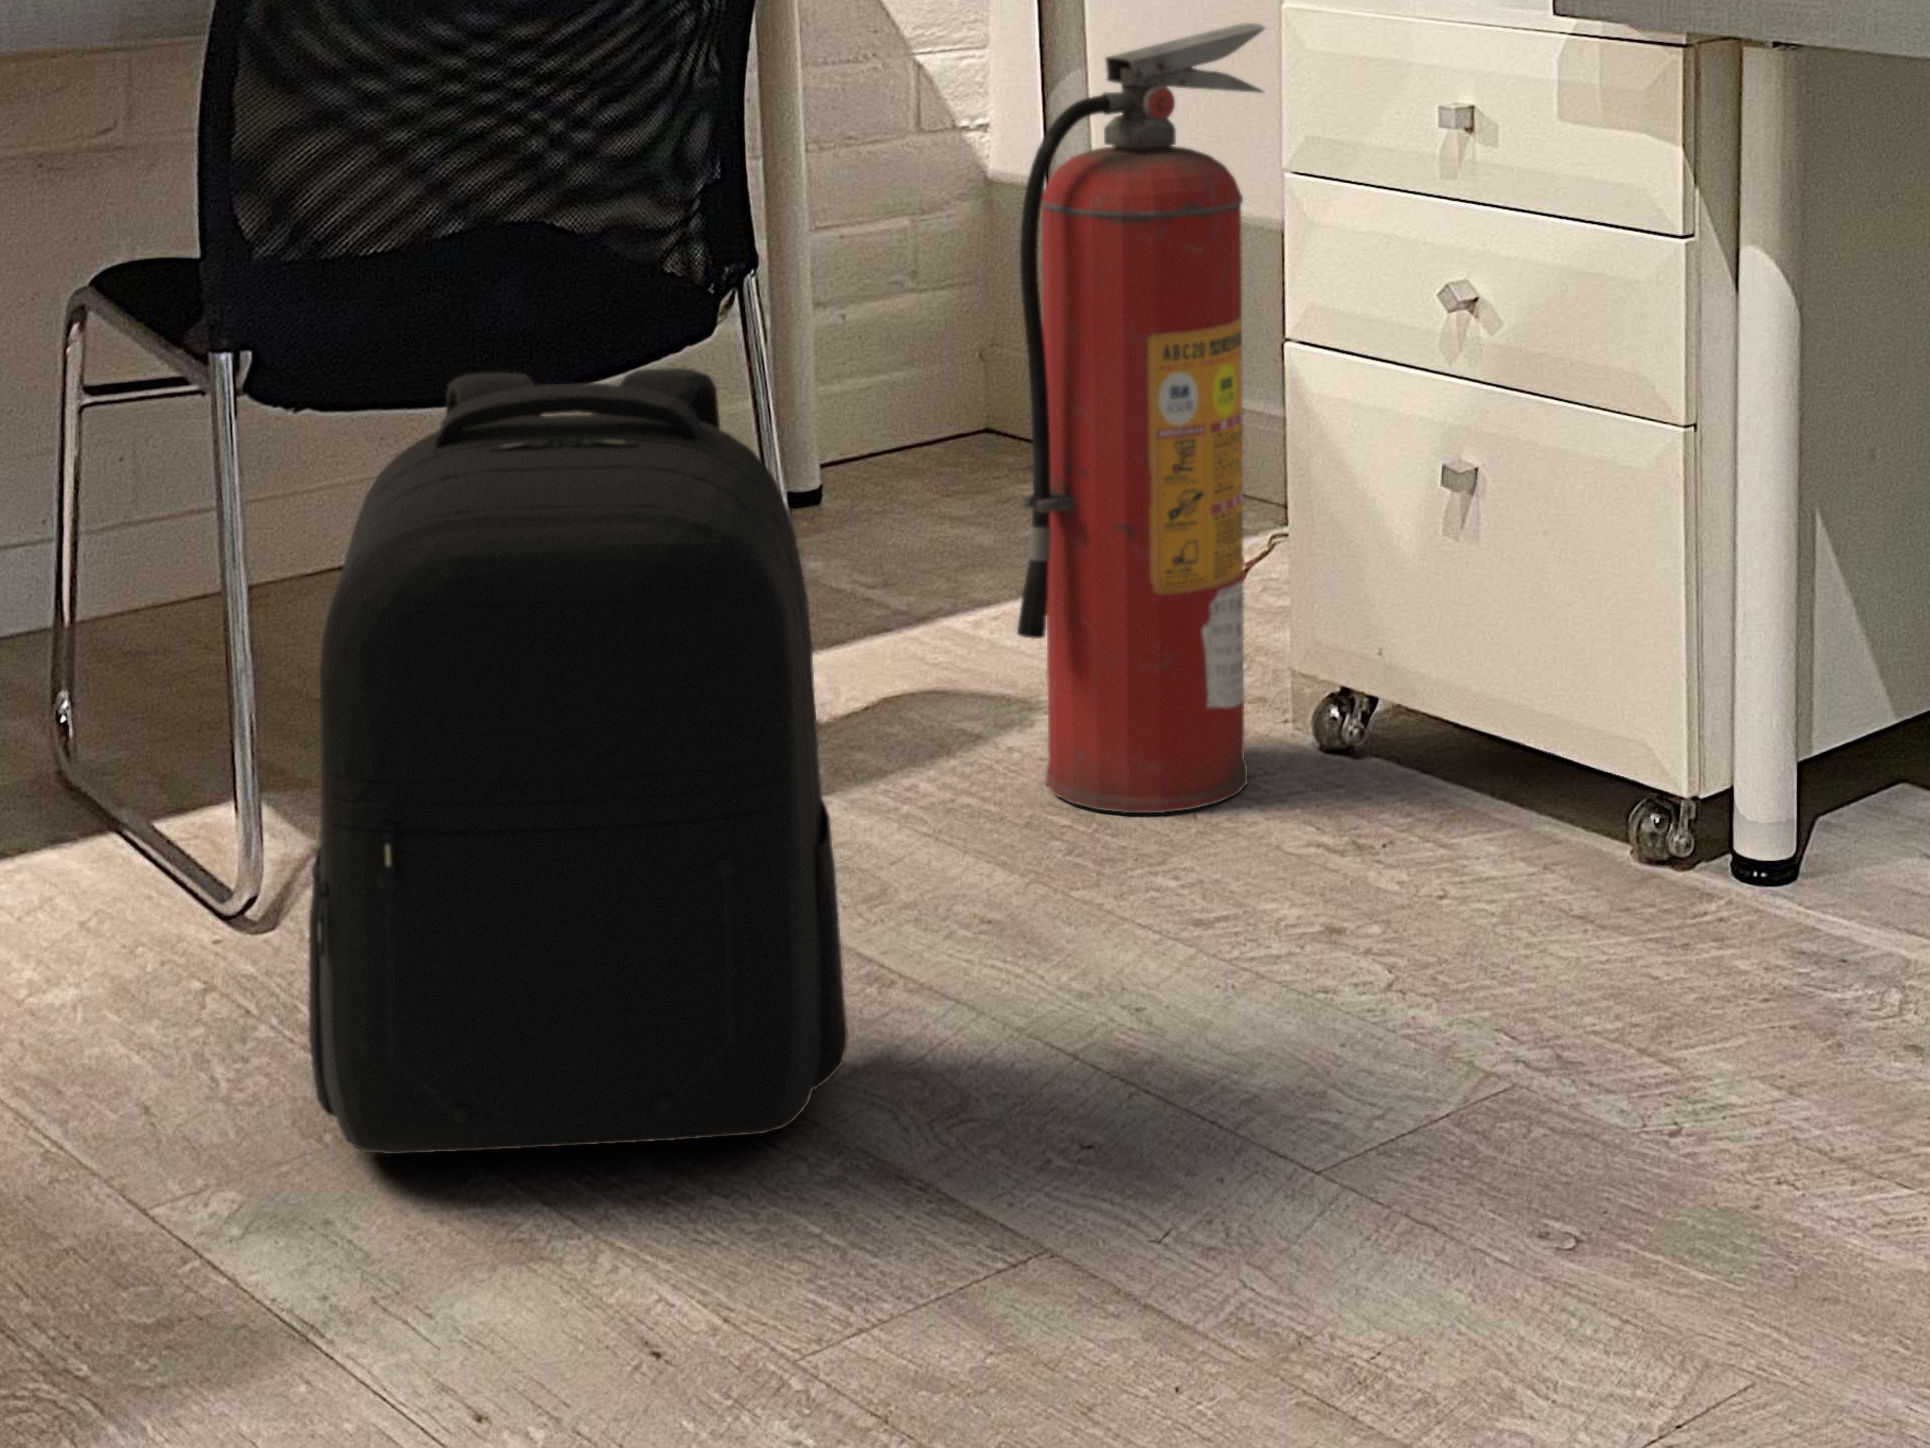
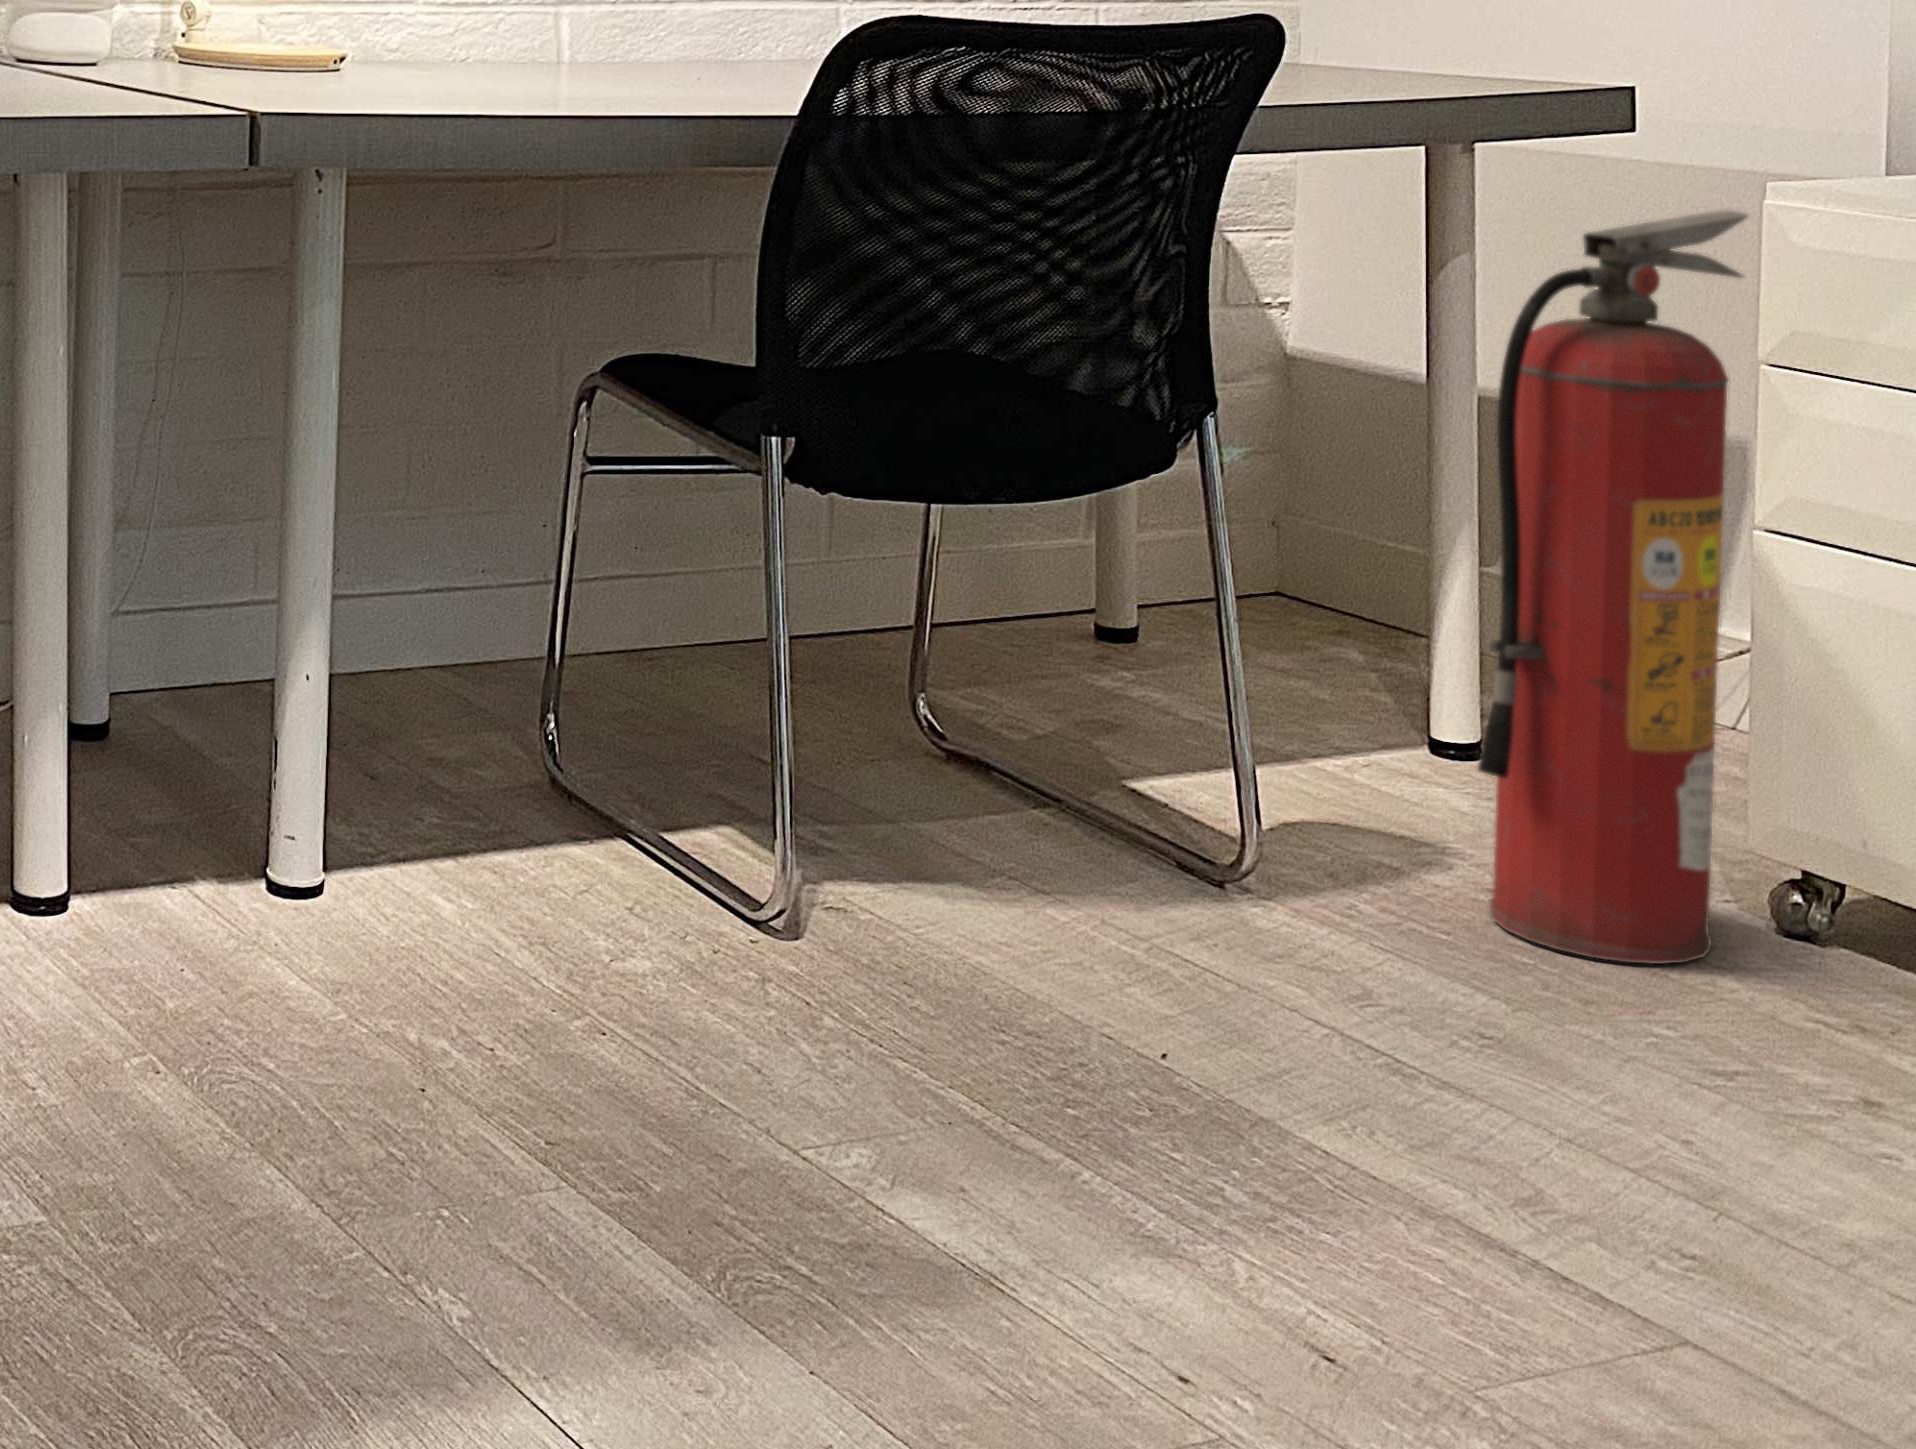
backpack: present [309,368,848,1154] -> none [909,468,1423,1193]

